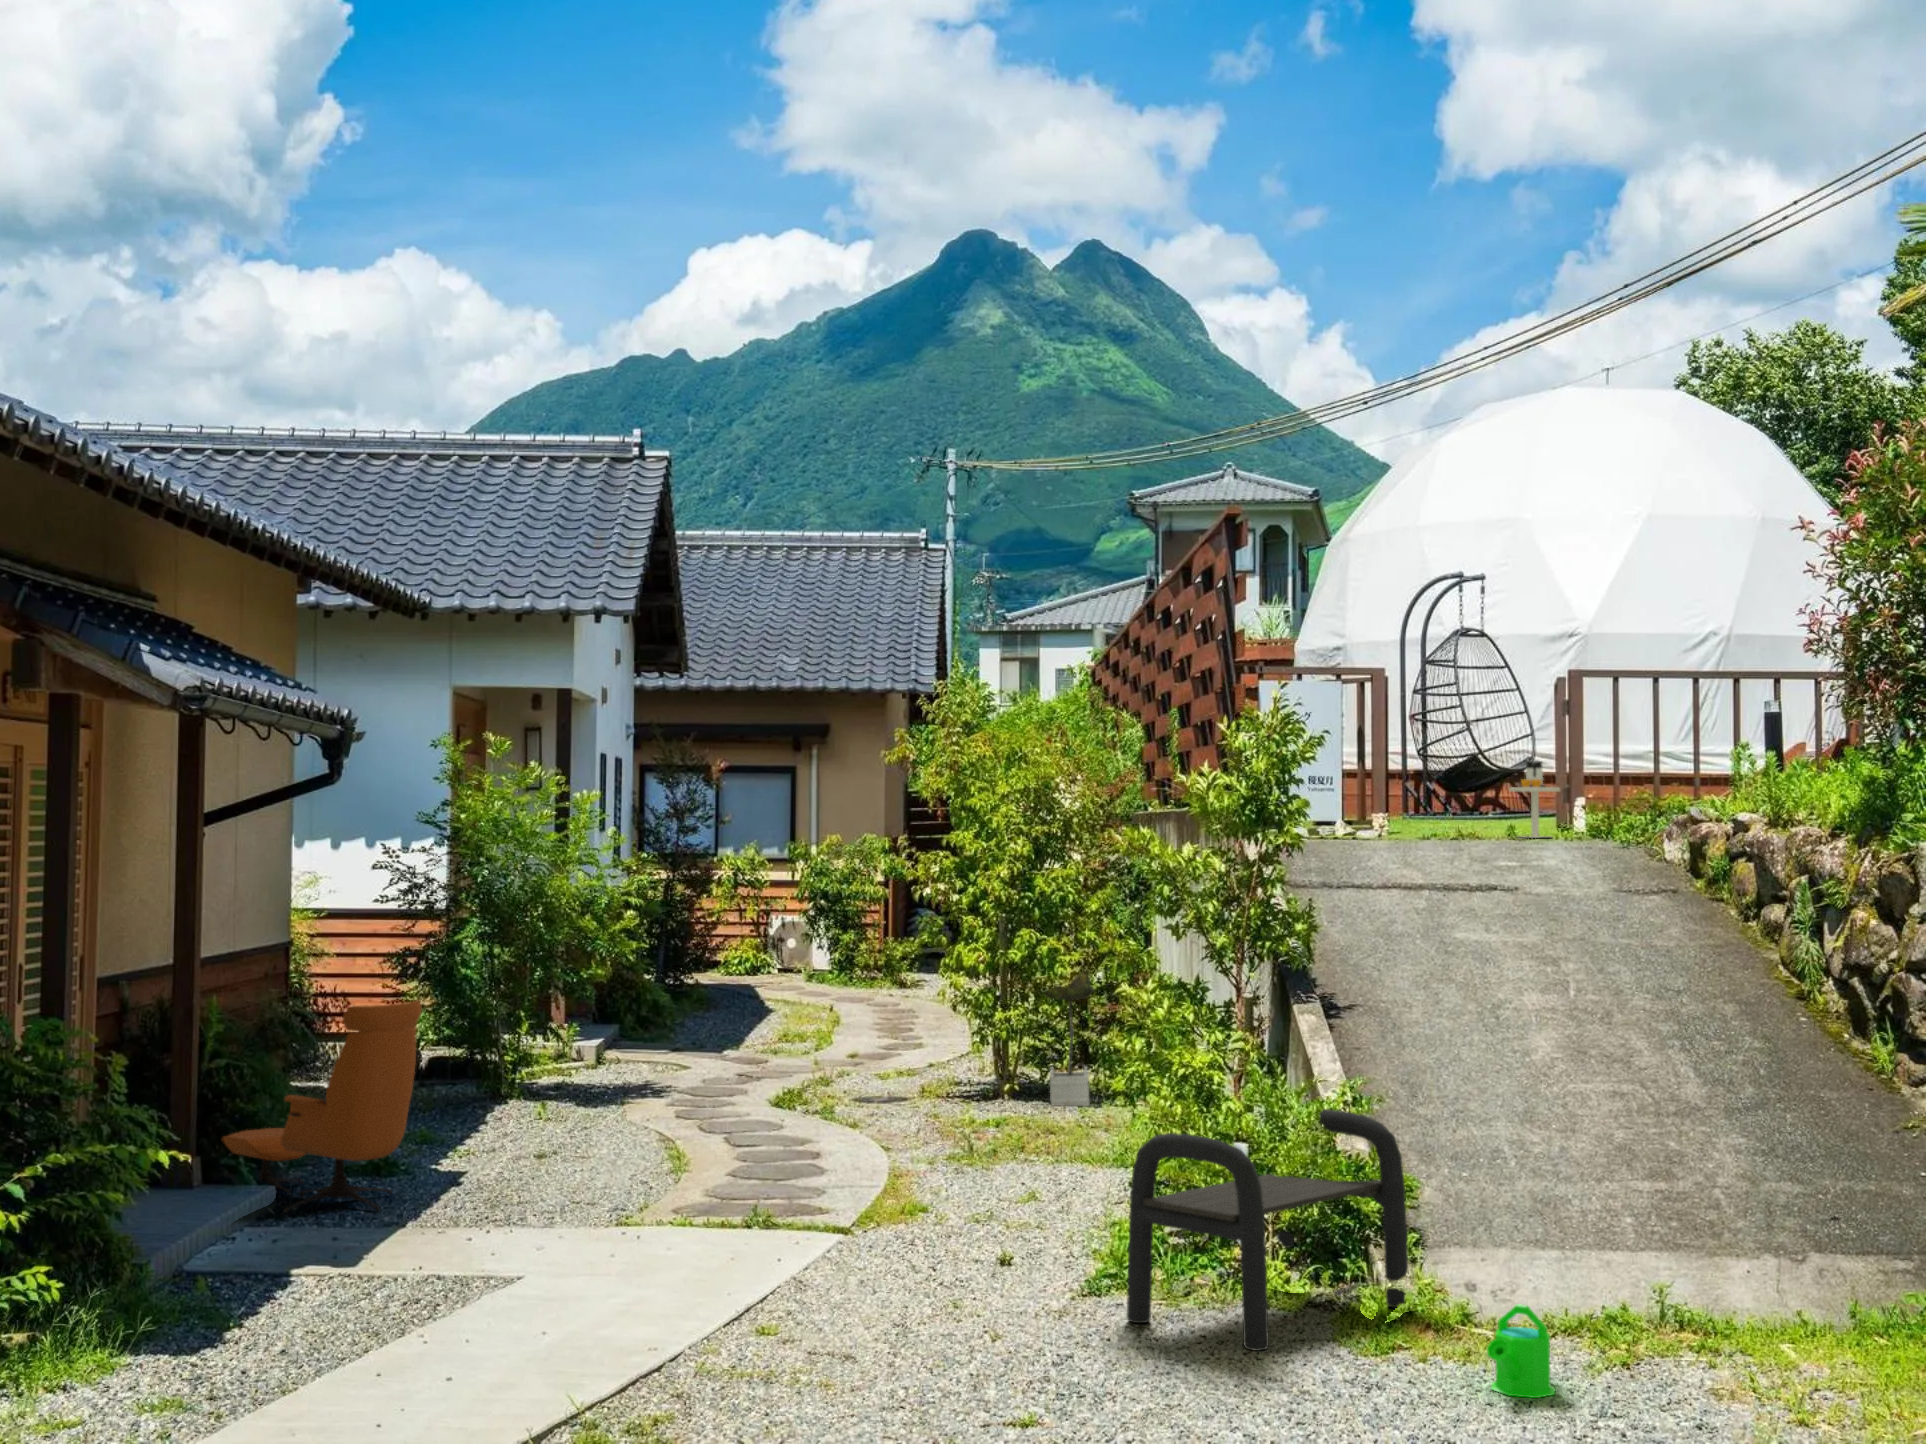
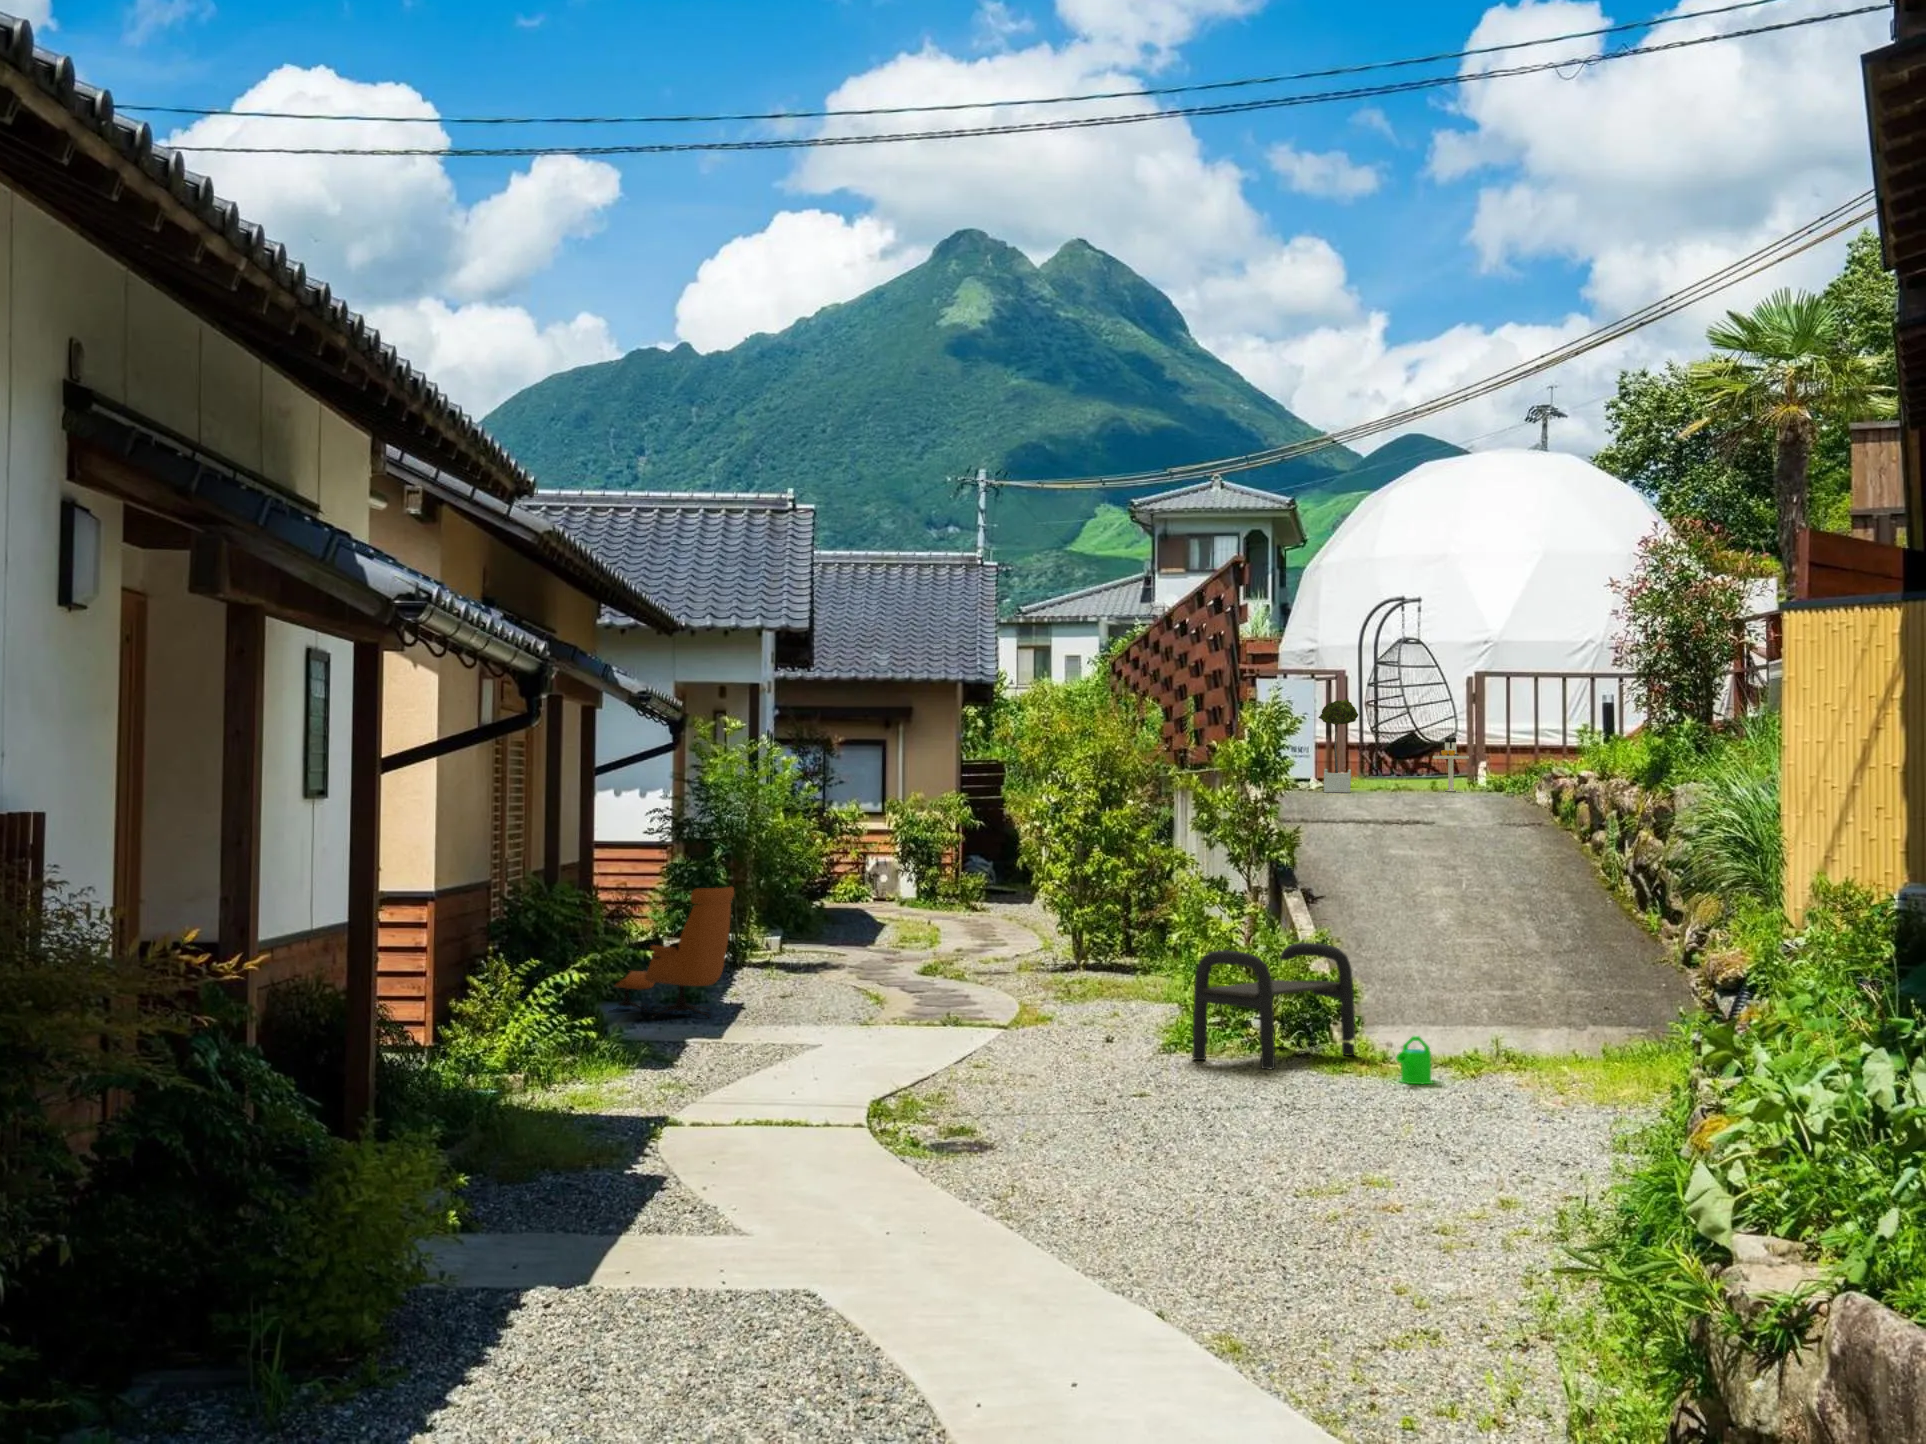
potted tree: present [1044,972,1096,1106] -> present [1319,699,1358,793]

